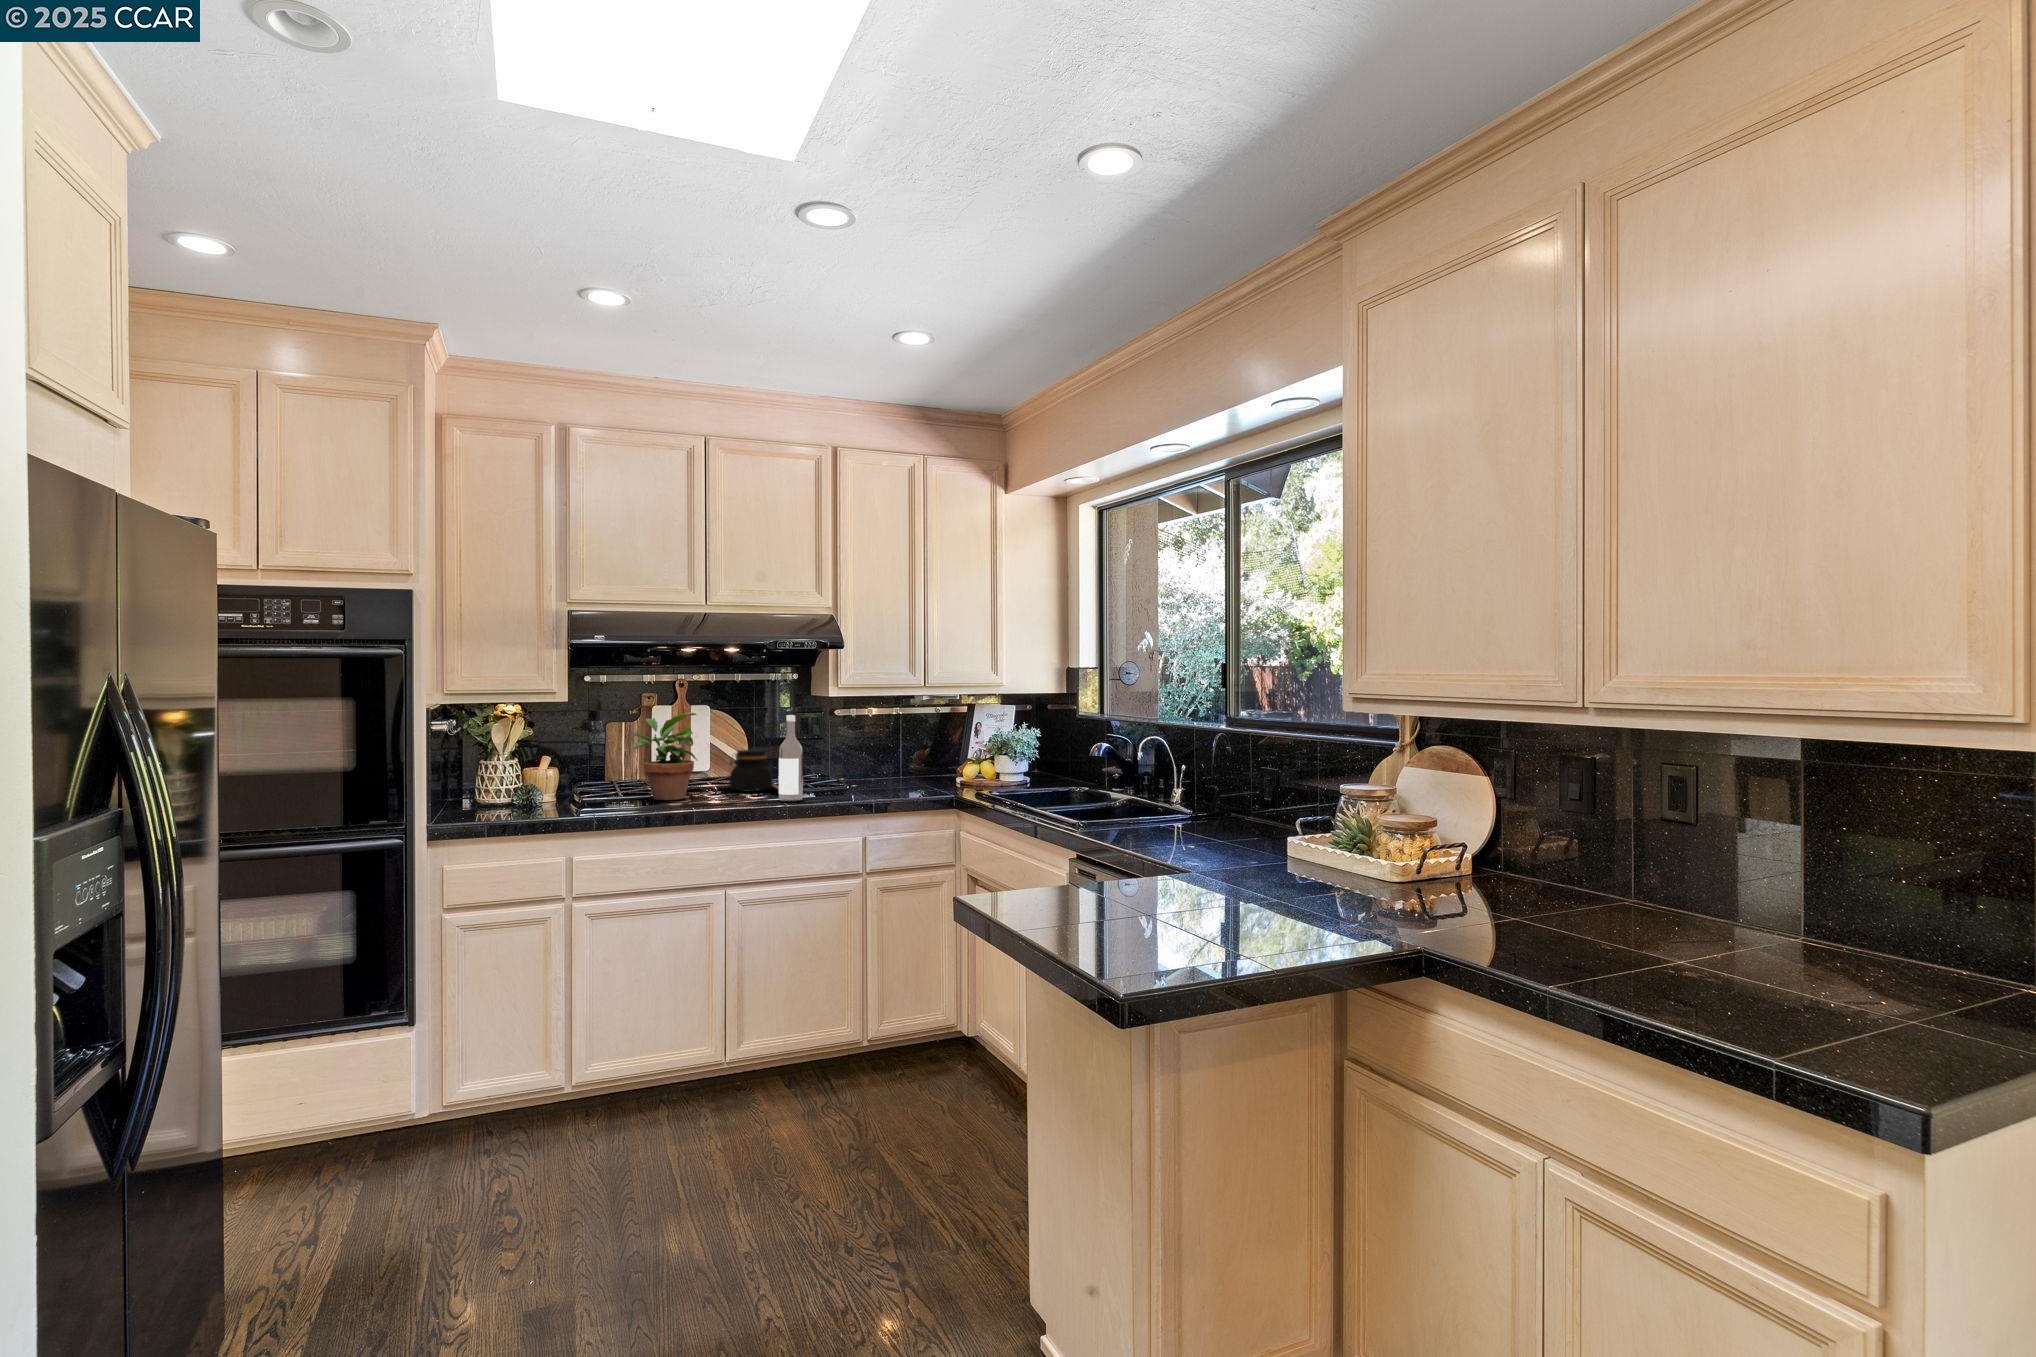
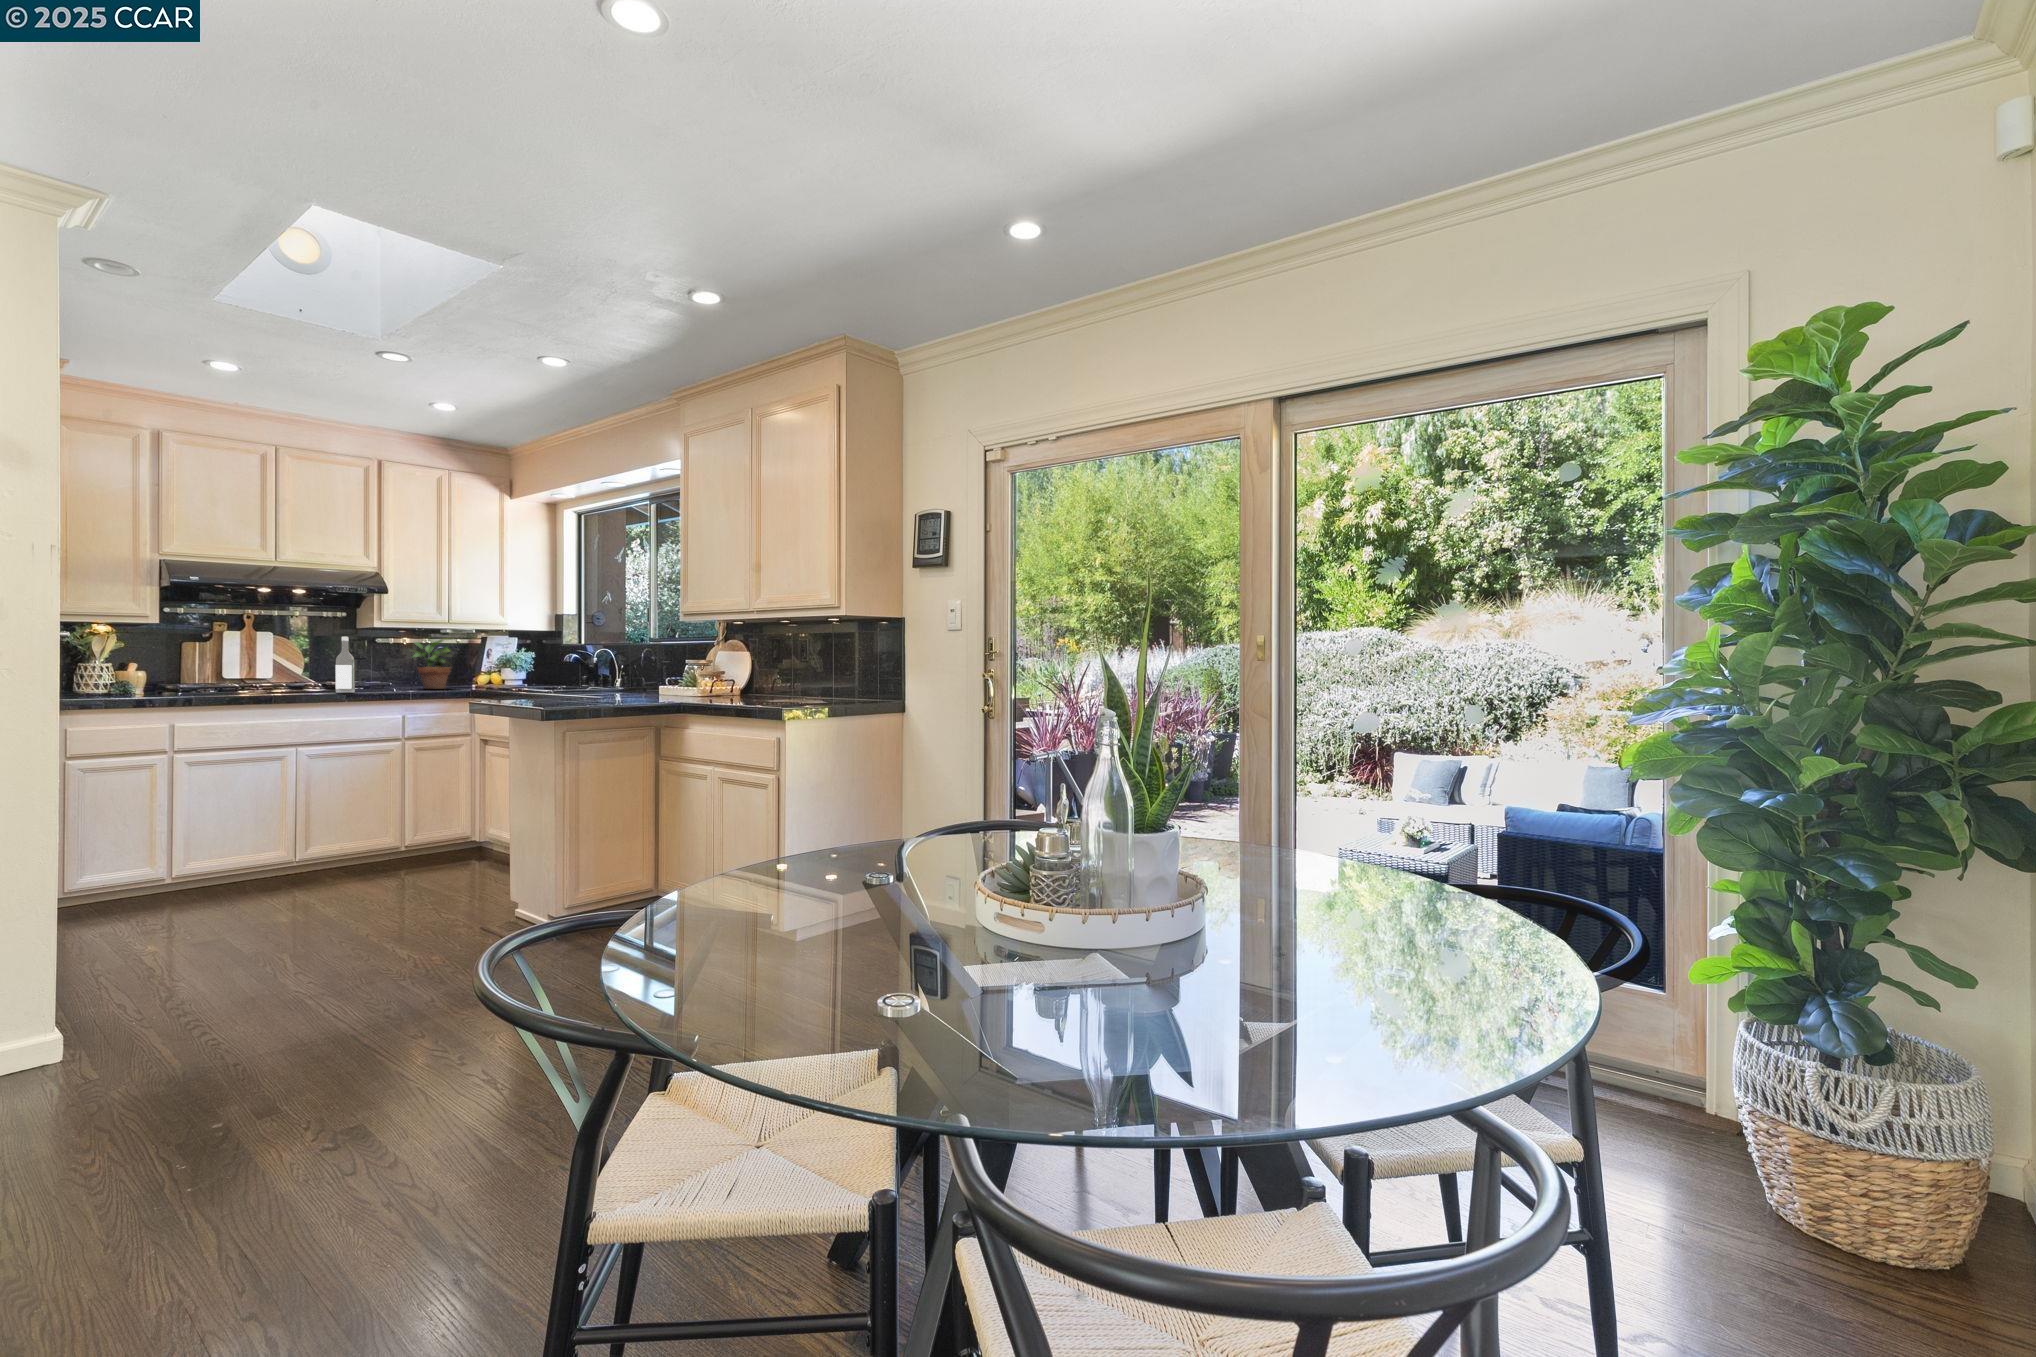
potted plant: present [633,713,697,800] -> present [413,638,452,689]
jar: present [729,749,773,792] -> none [292,662,328,690]

